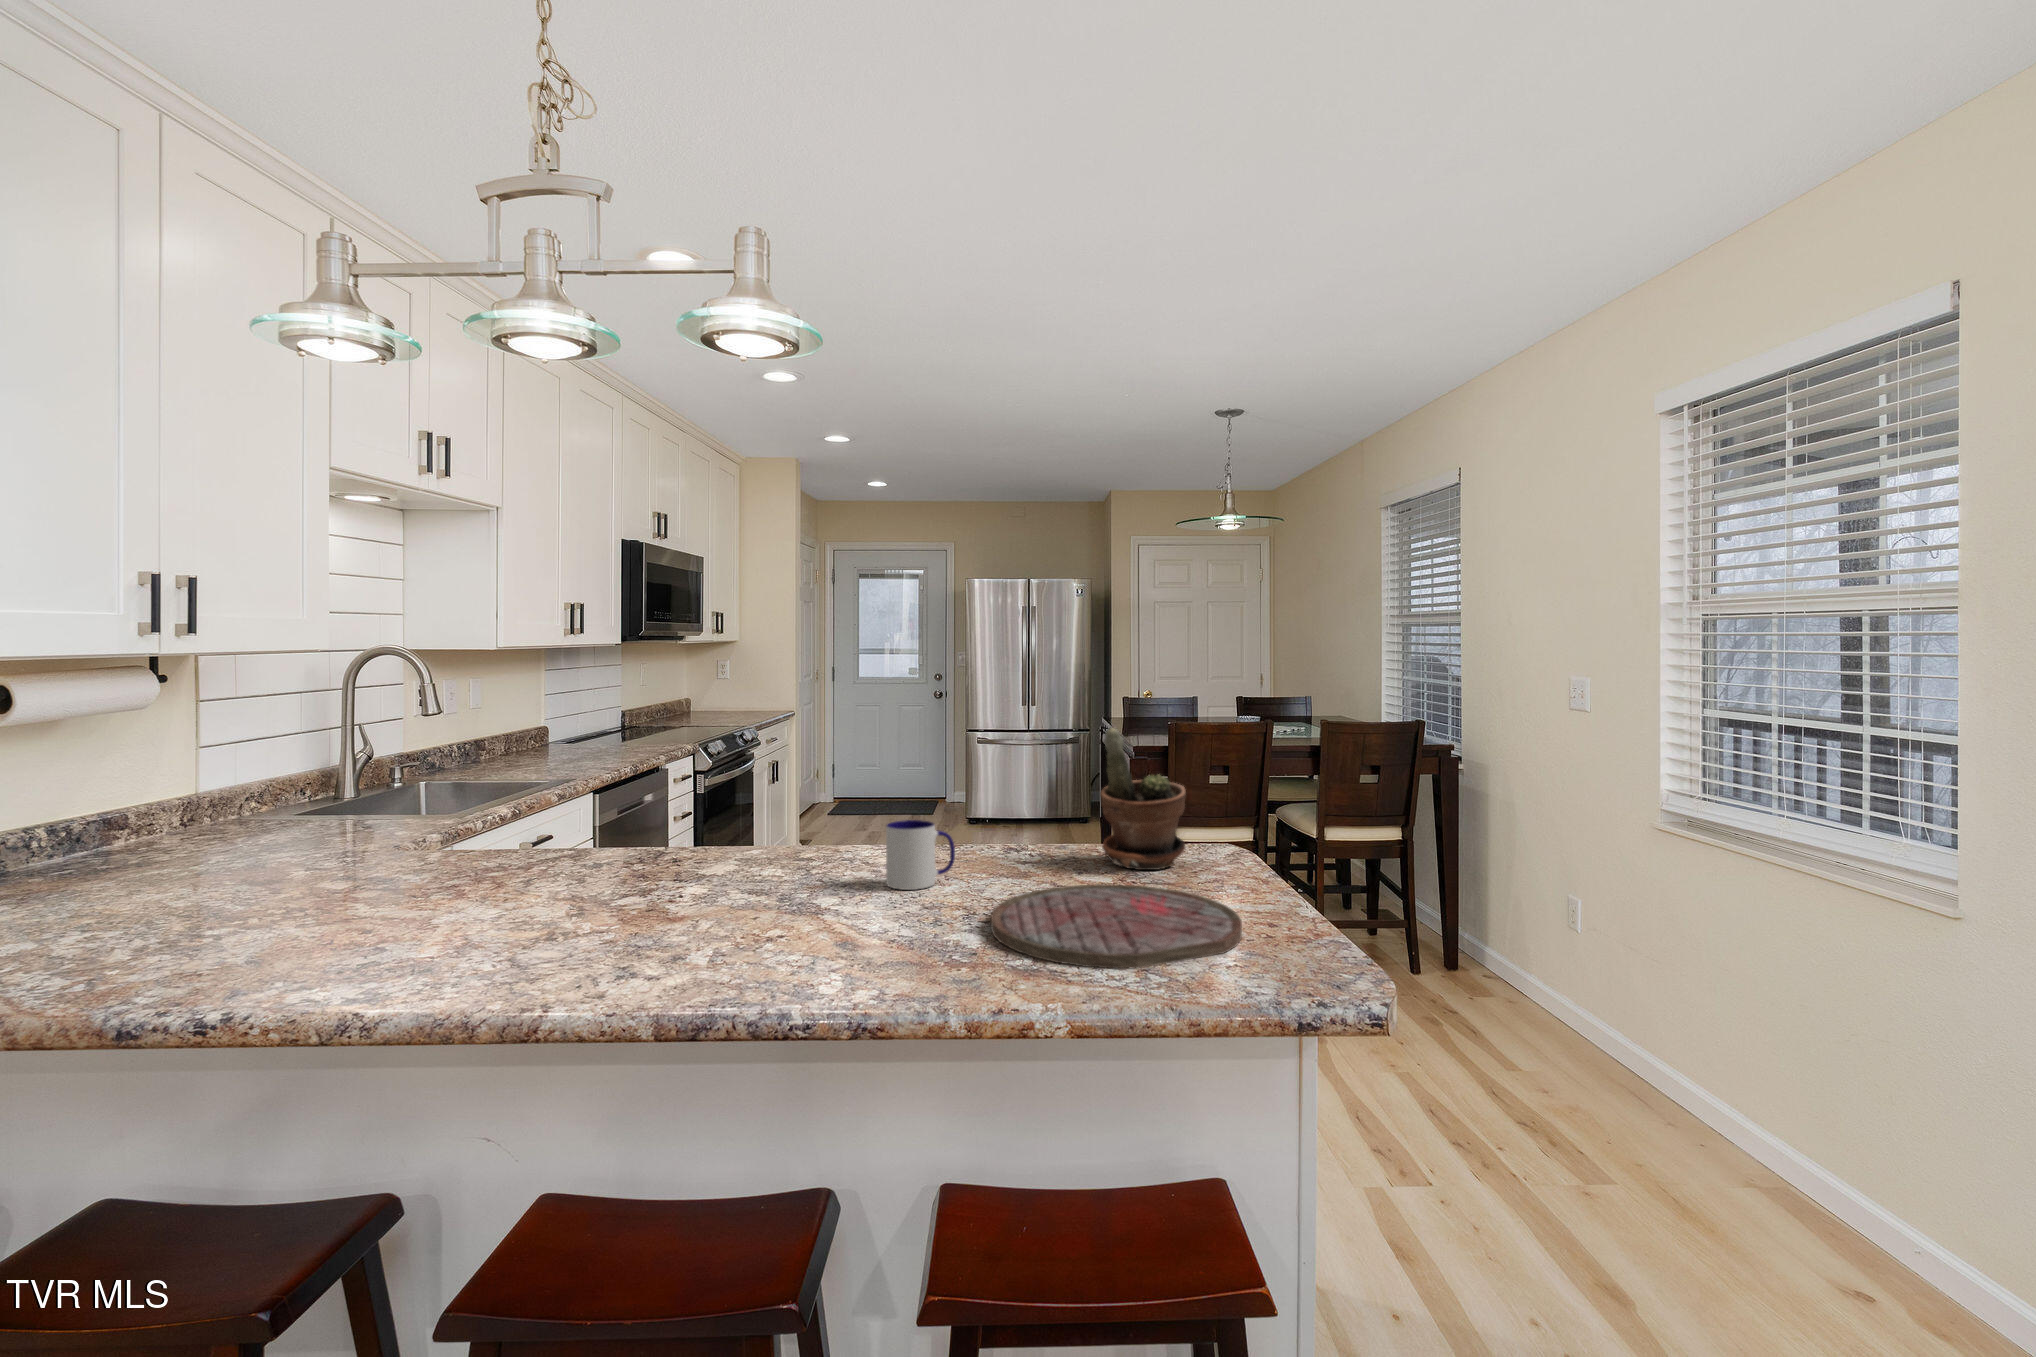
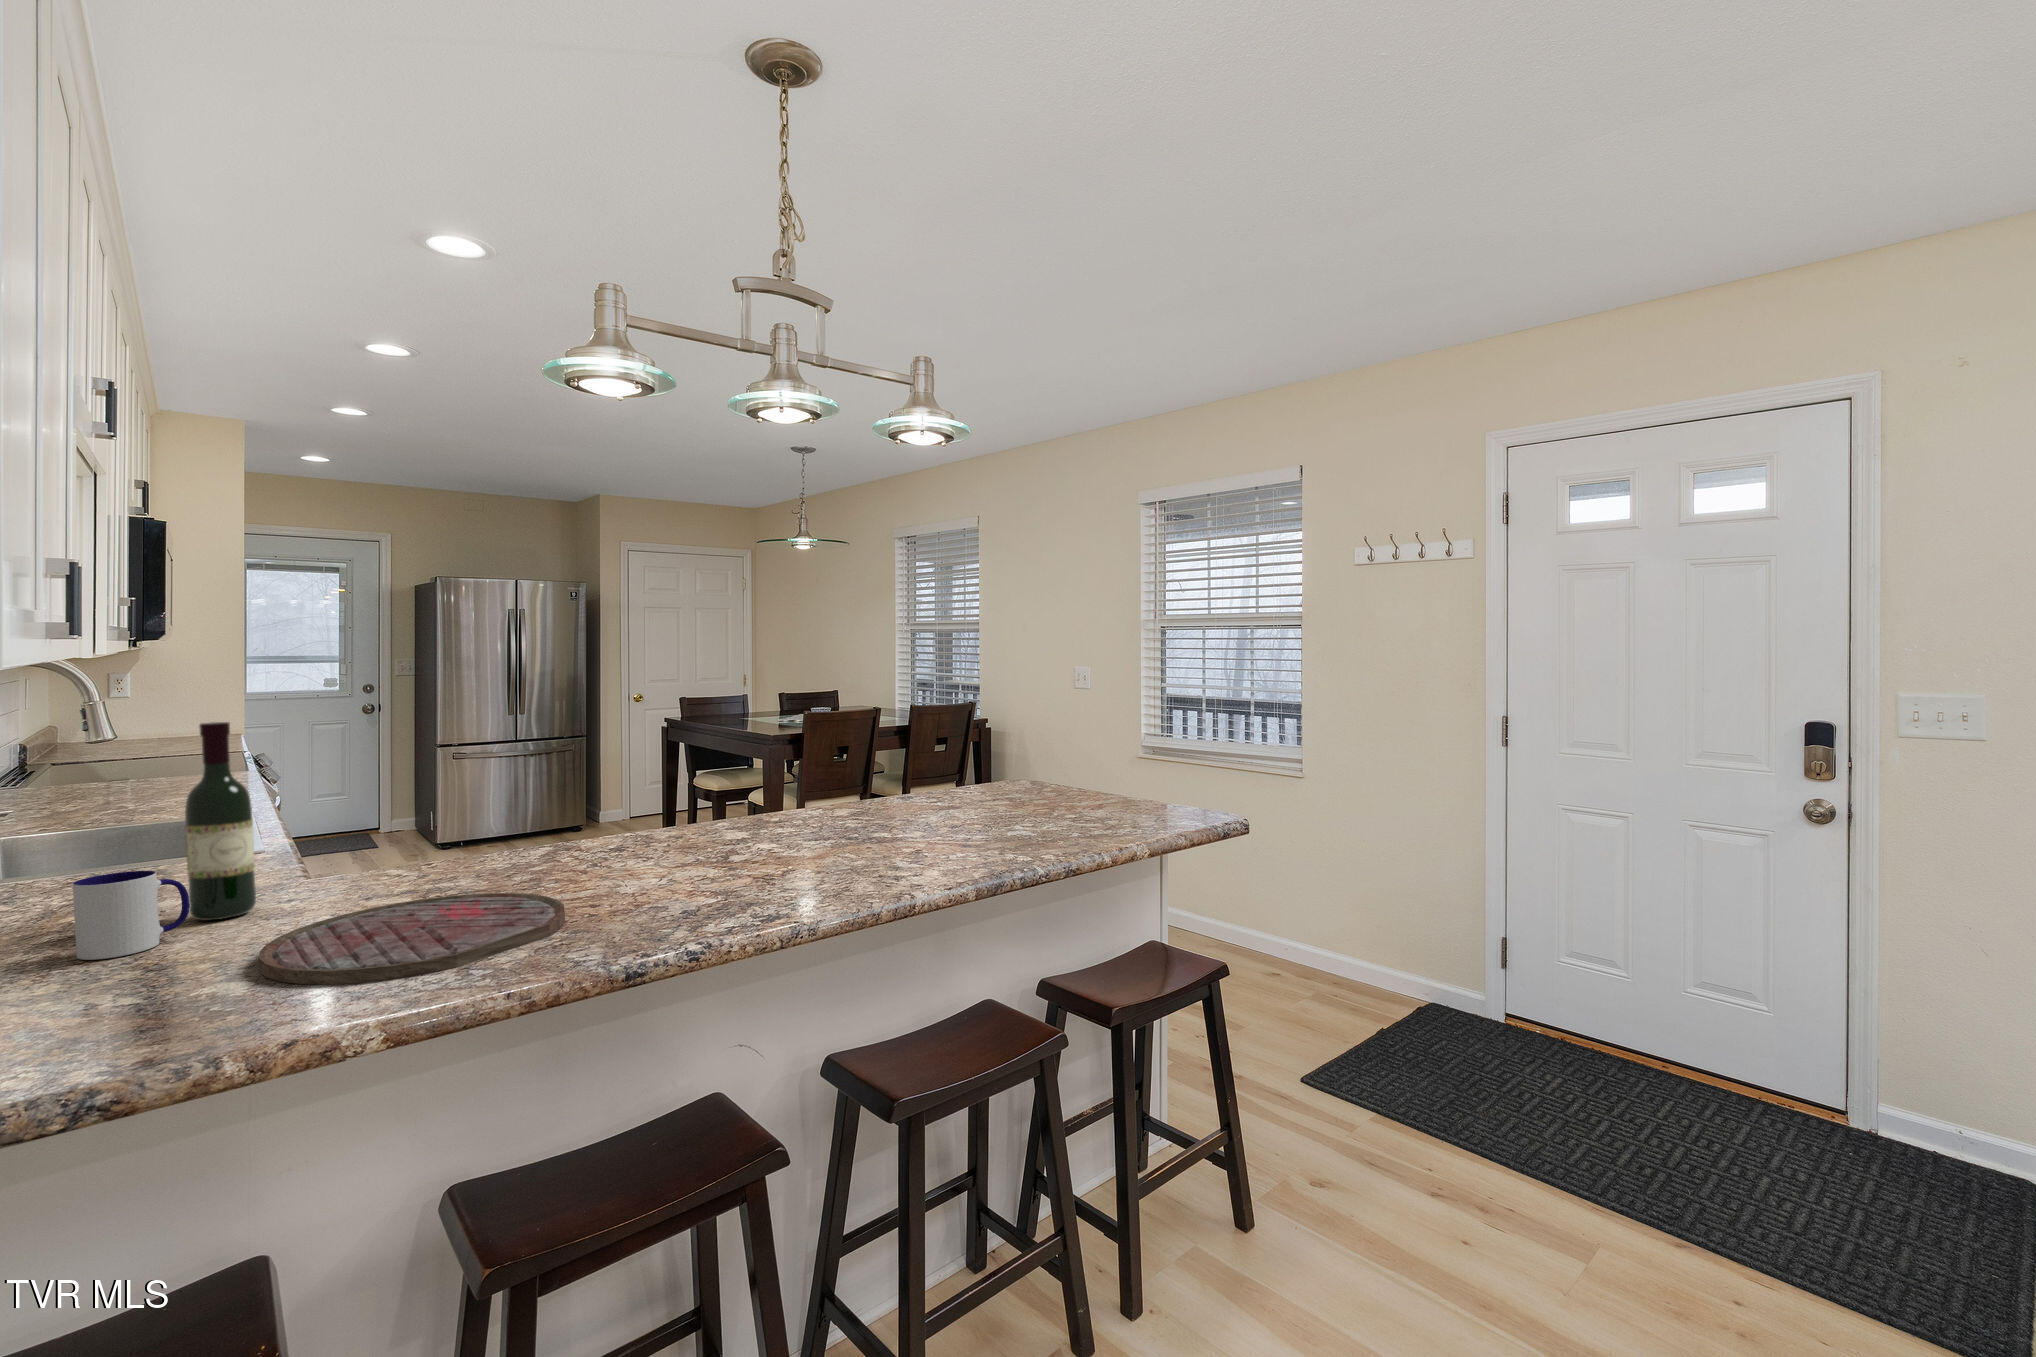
wine bottle: none [957,701,1001,870] -> present [185,722,256,920]
potted plant: present [1100,728,1186,870] -> none [391,741,495,885]

